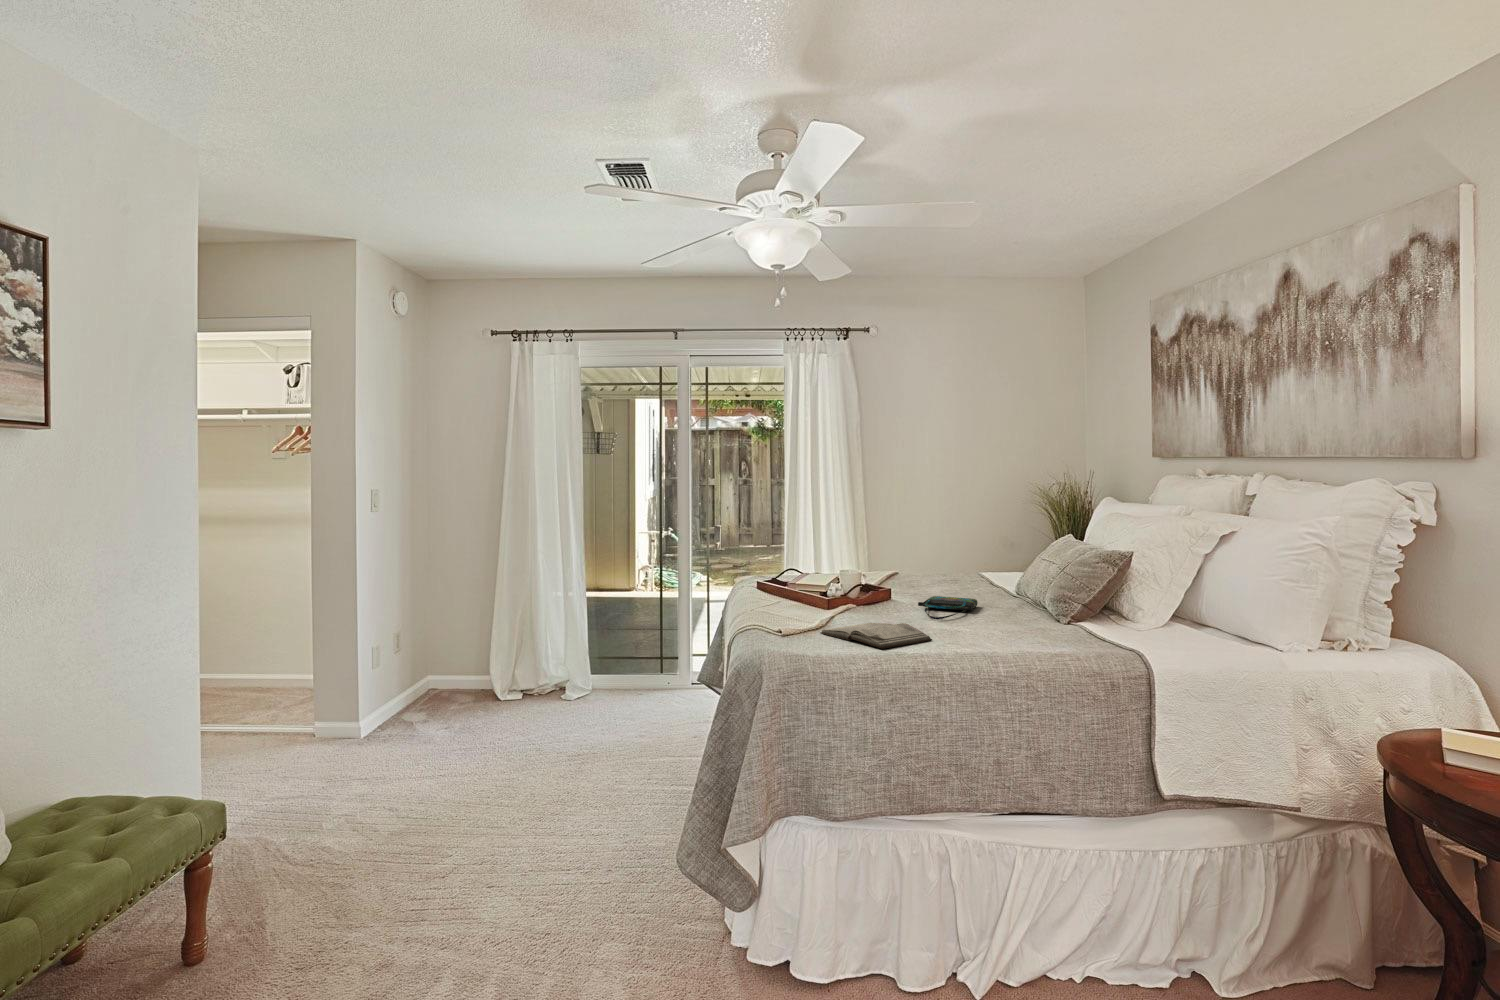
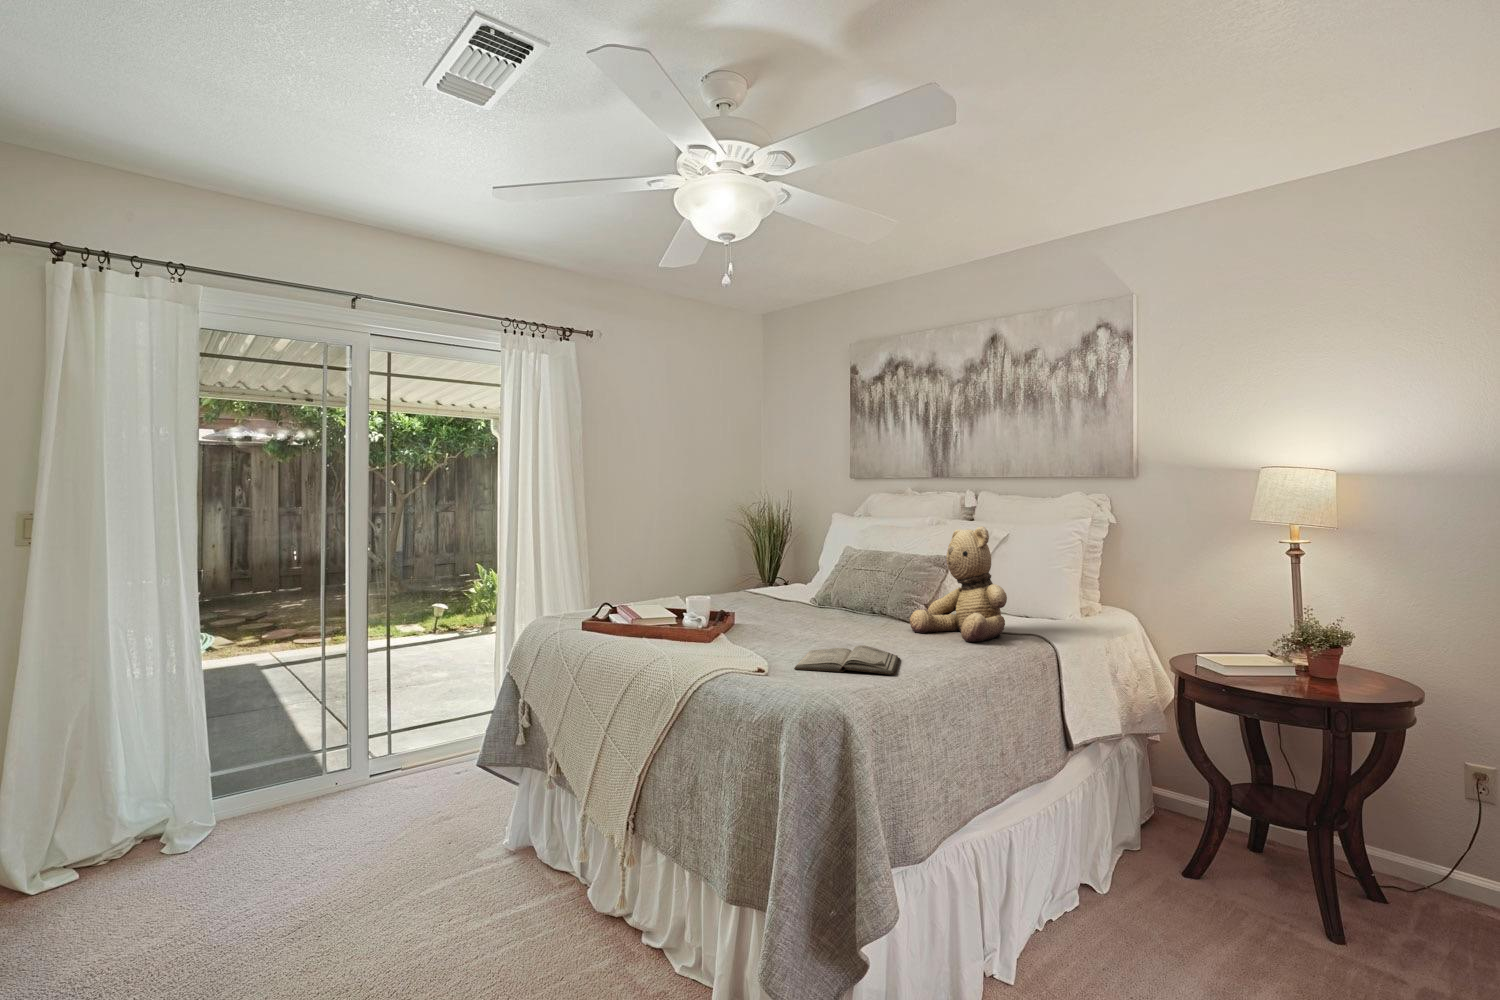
teddy bear: none [1025,516,1130,640] -> present [910,526,1007,642]
tote bag: present [918,596,978,619] -> none [788,614,849,638]

